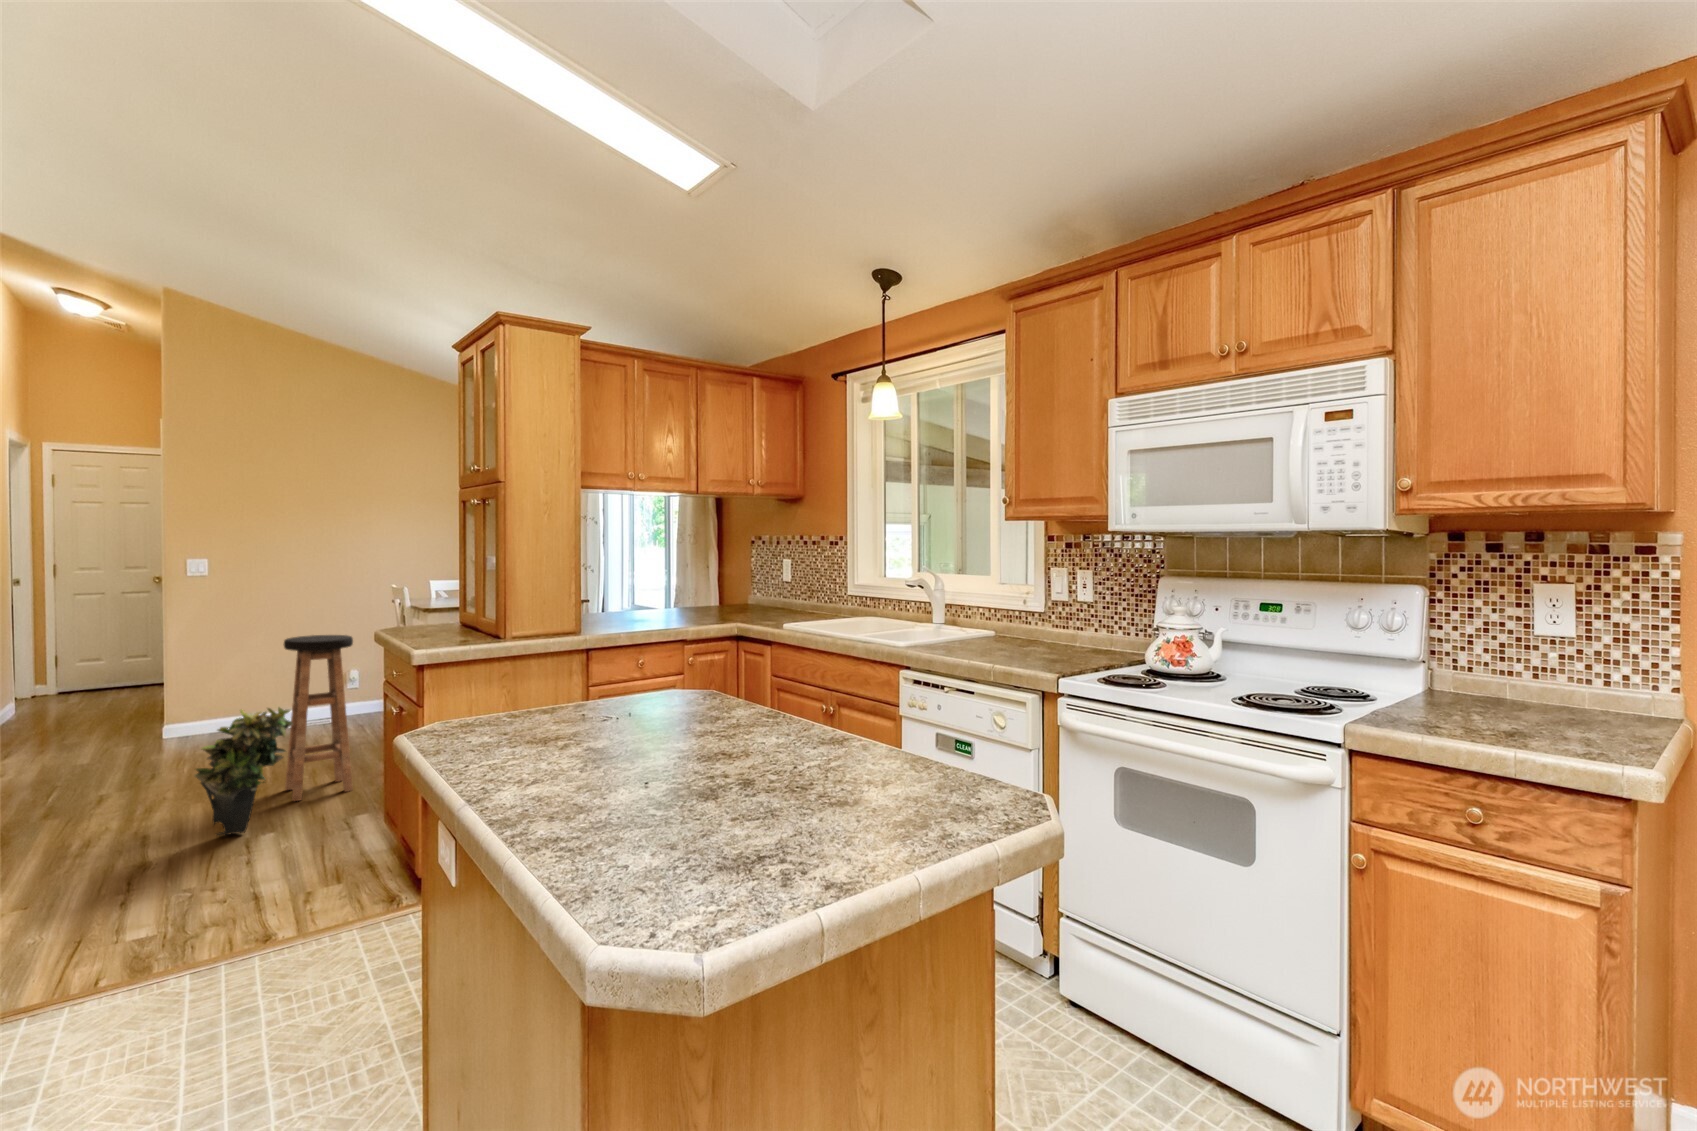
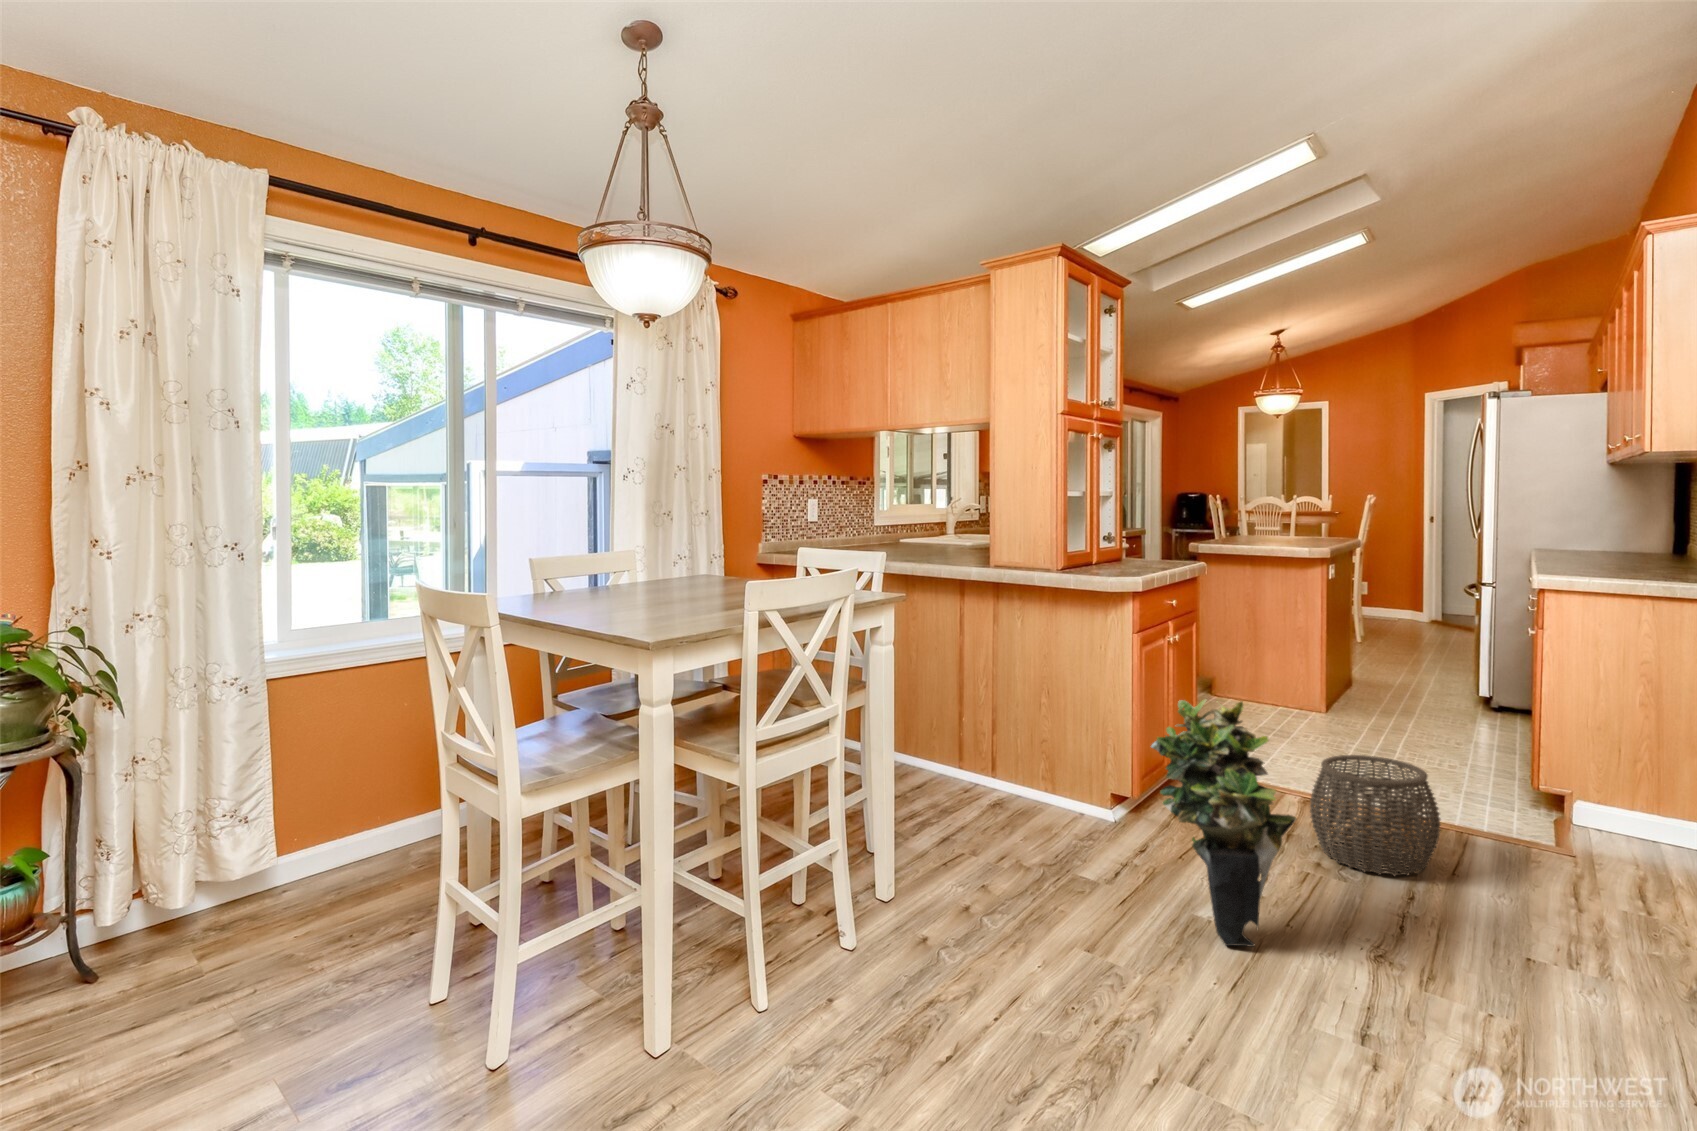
bar stool: present [284,635,353,801] -> none [946,644,1086,1015]
woven basket: none [95,820,230,937] -> present [1310,755,1441,876]

